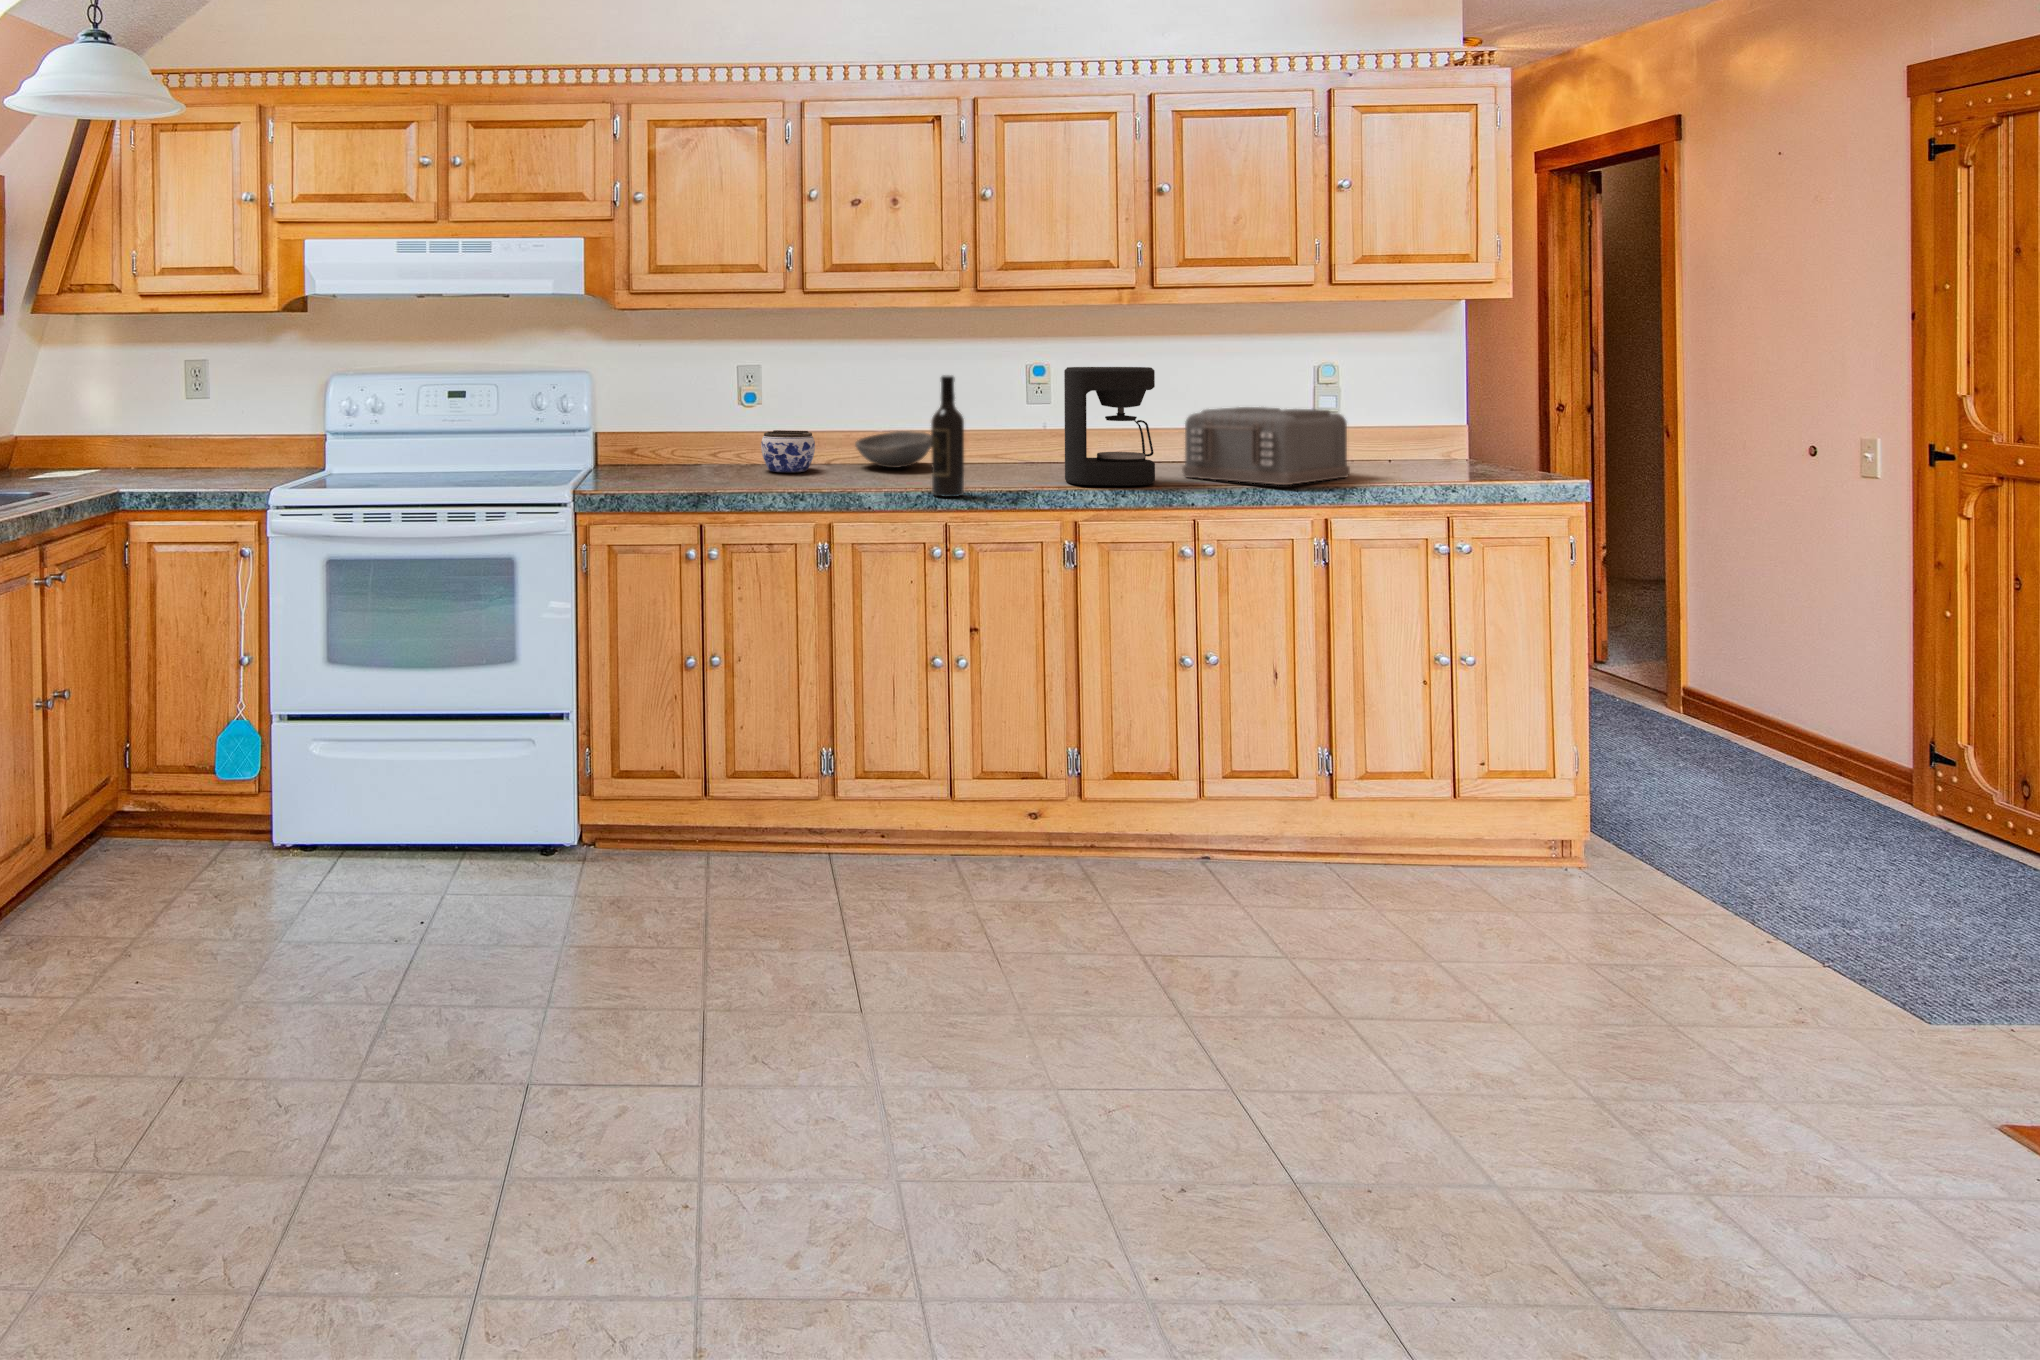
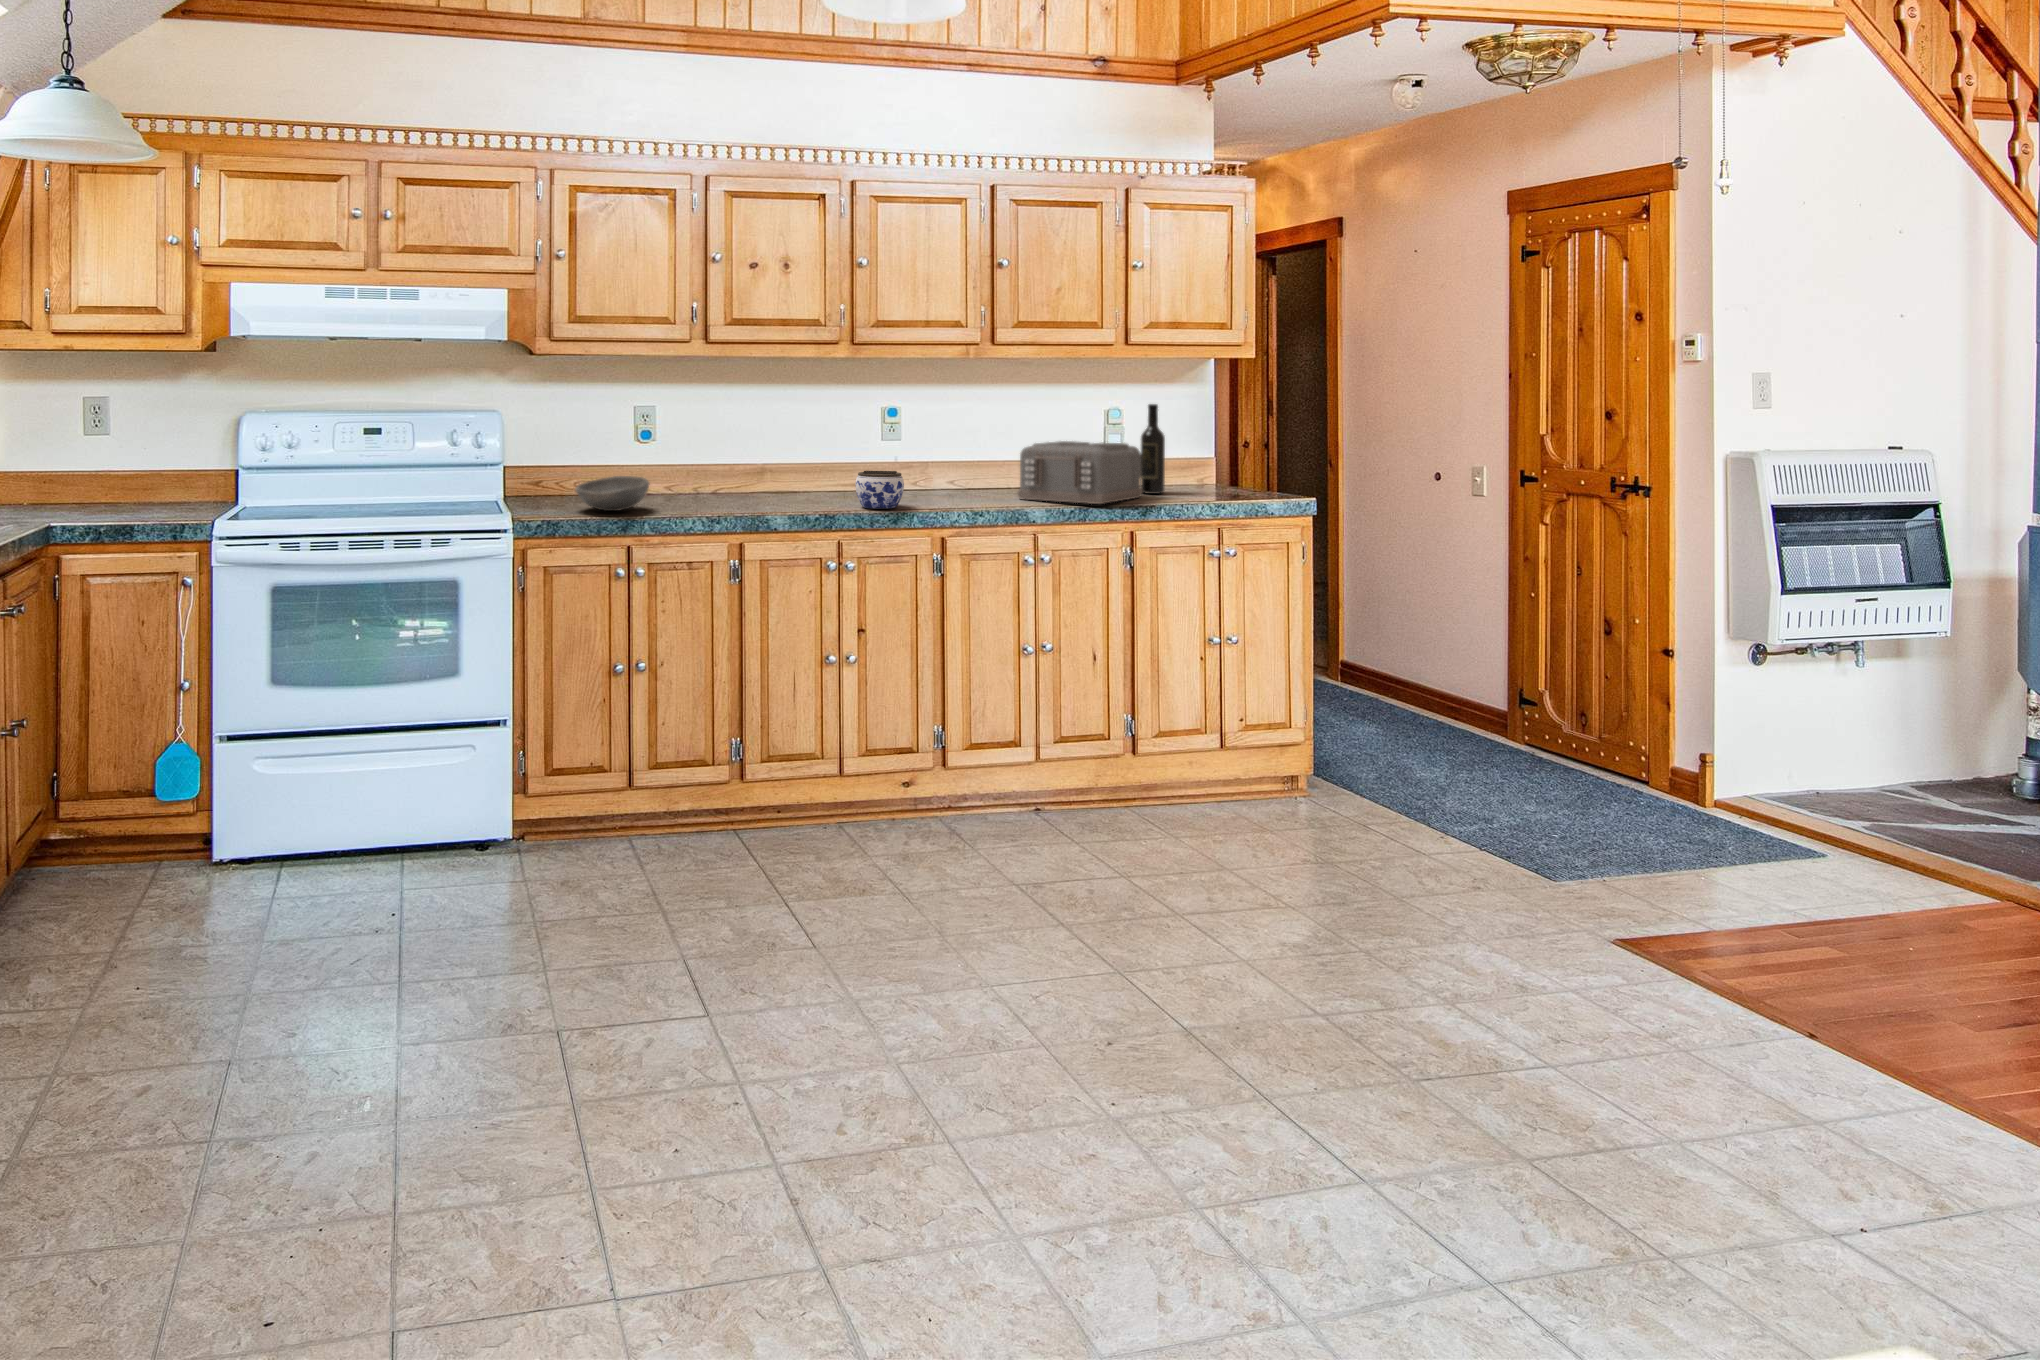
coffee maker: present [1064,367,1155,486] -> none [927,408,1000,506]
wine bottle: present [931,375,964,497] -> present [1140,404,1165,494]
jar: present [761,430,815,472] -> present [856,471,904,509]
bowl: present [855,431,932,468] -> present [575,476,649,511]

